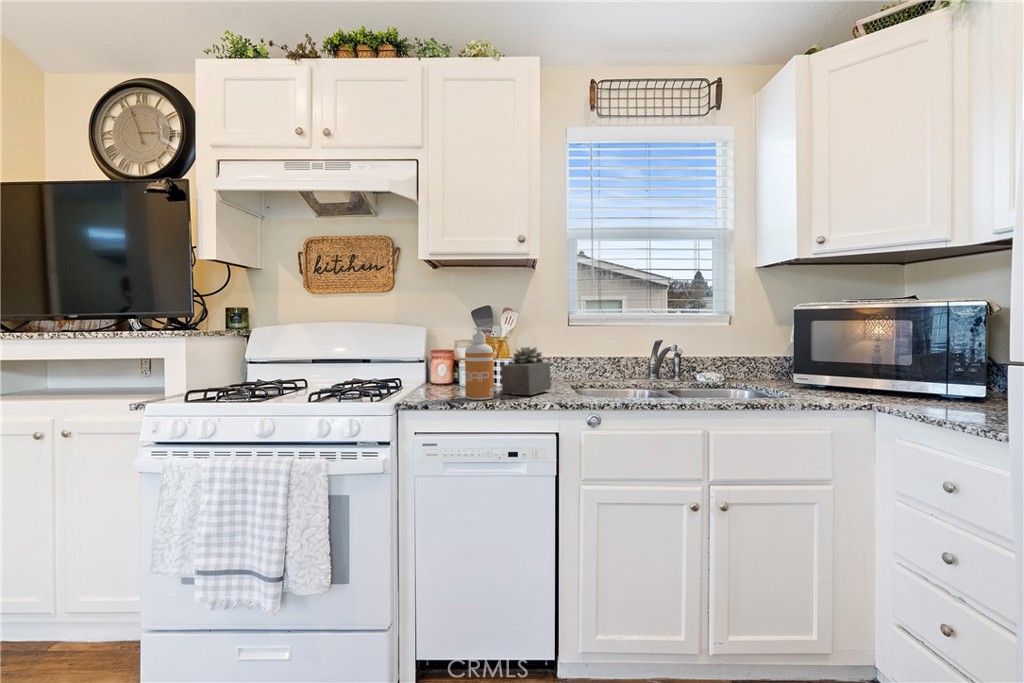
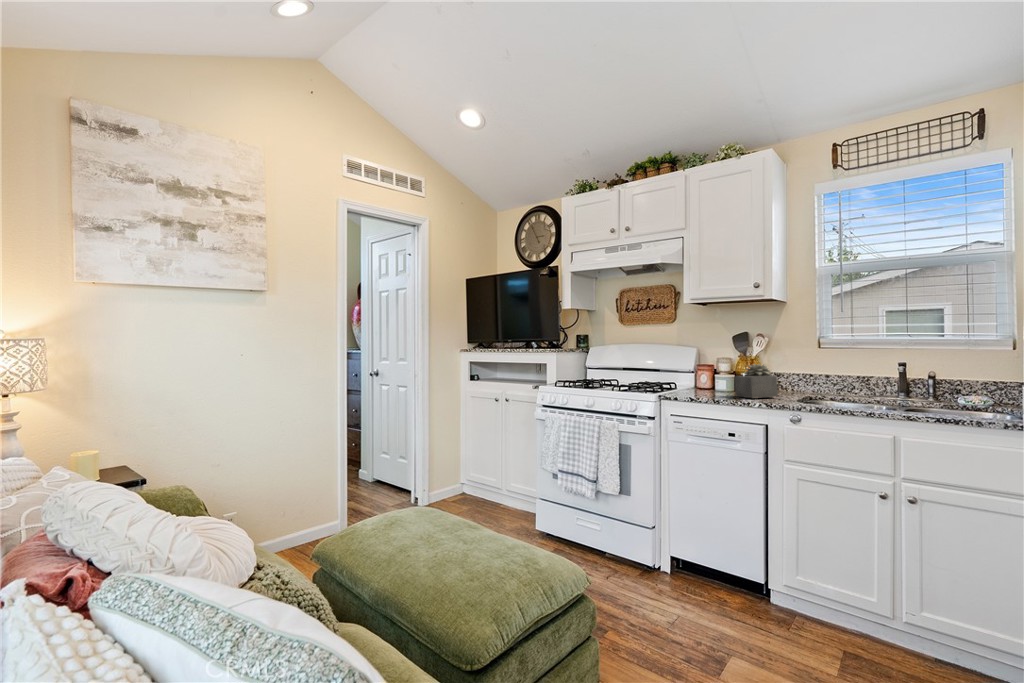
soap dispenser: present [465,327,493,400] -> none [704,350,725,398]

